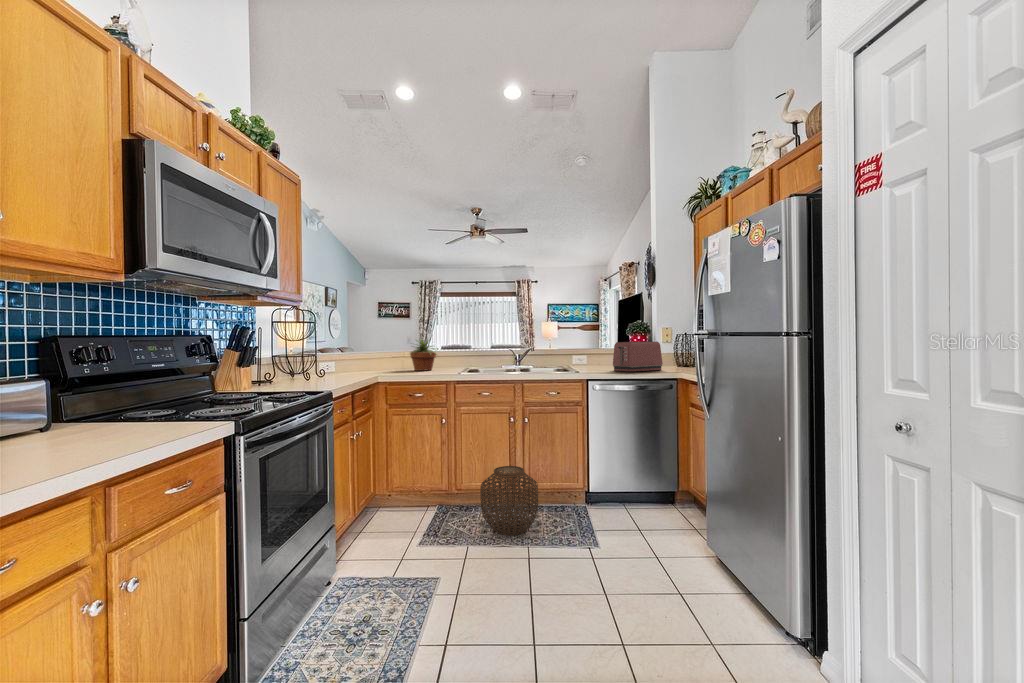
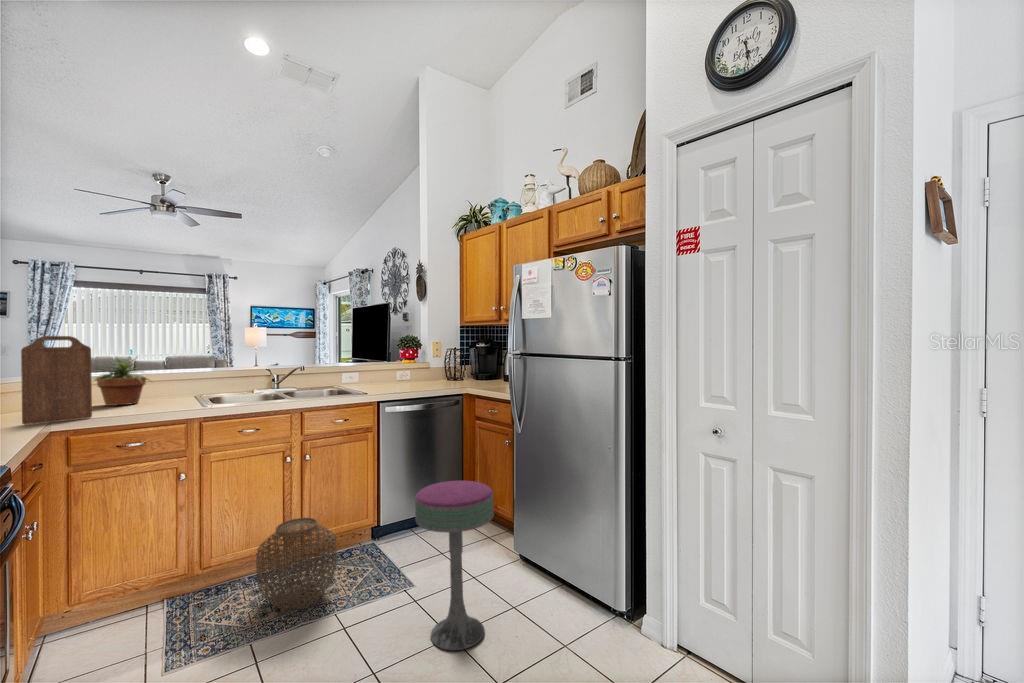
cutting board: none [366,323,398,376] -> present [21,336,92,425]
toaster: present [613,342,663,371] -> none [394,357,441,389]
bar stool: none [573,452,649,606] -> present [415,481,494,650]

